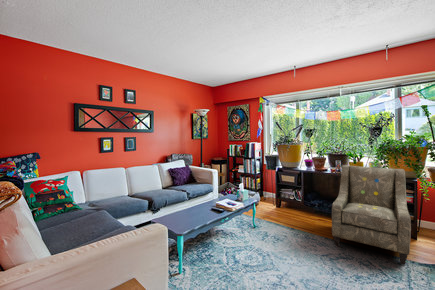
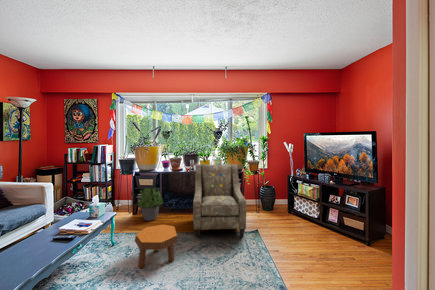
potted plant: none [278,184,304,217] -> present [138,187,163,221]
footstool: none [268,219,309,259] -> present [135,225,178,268]

